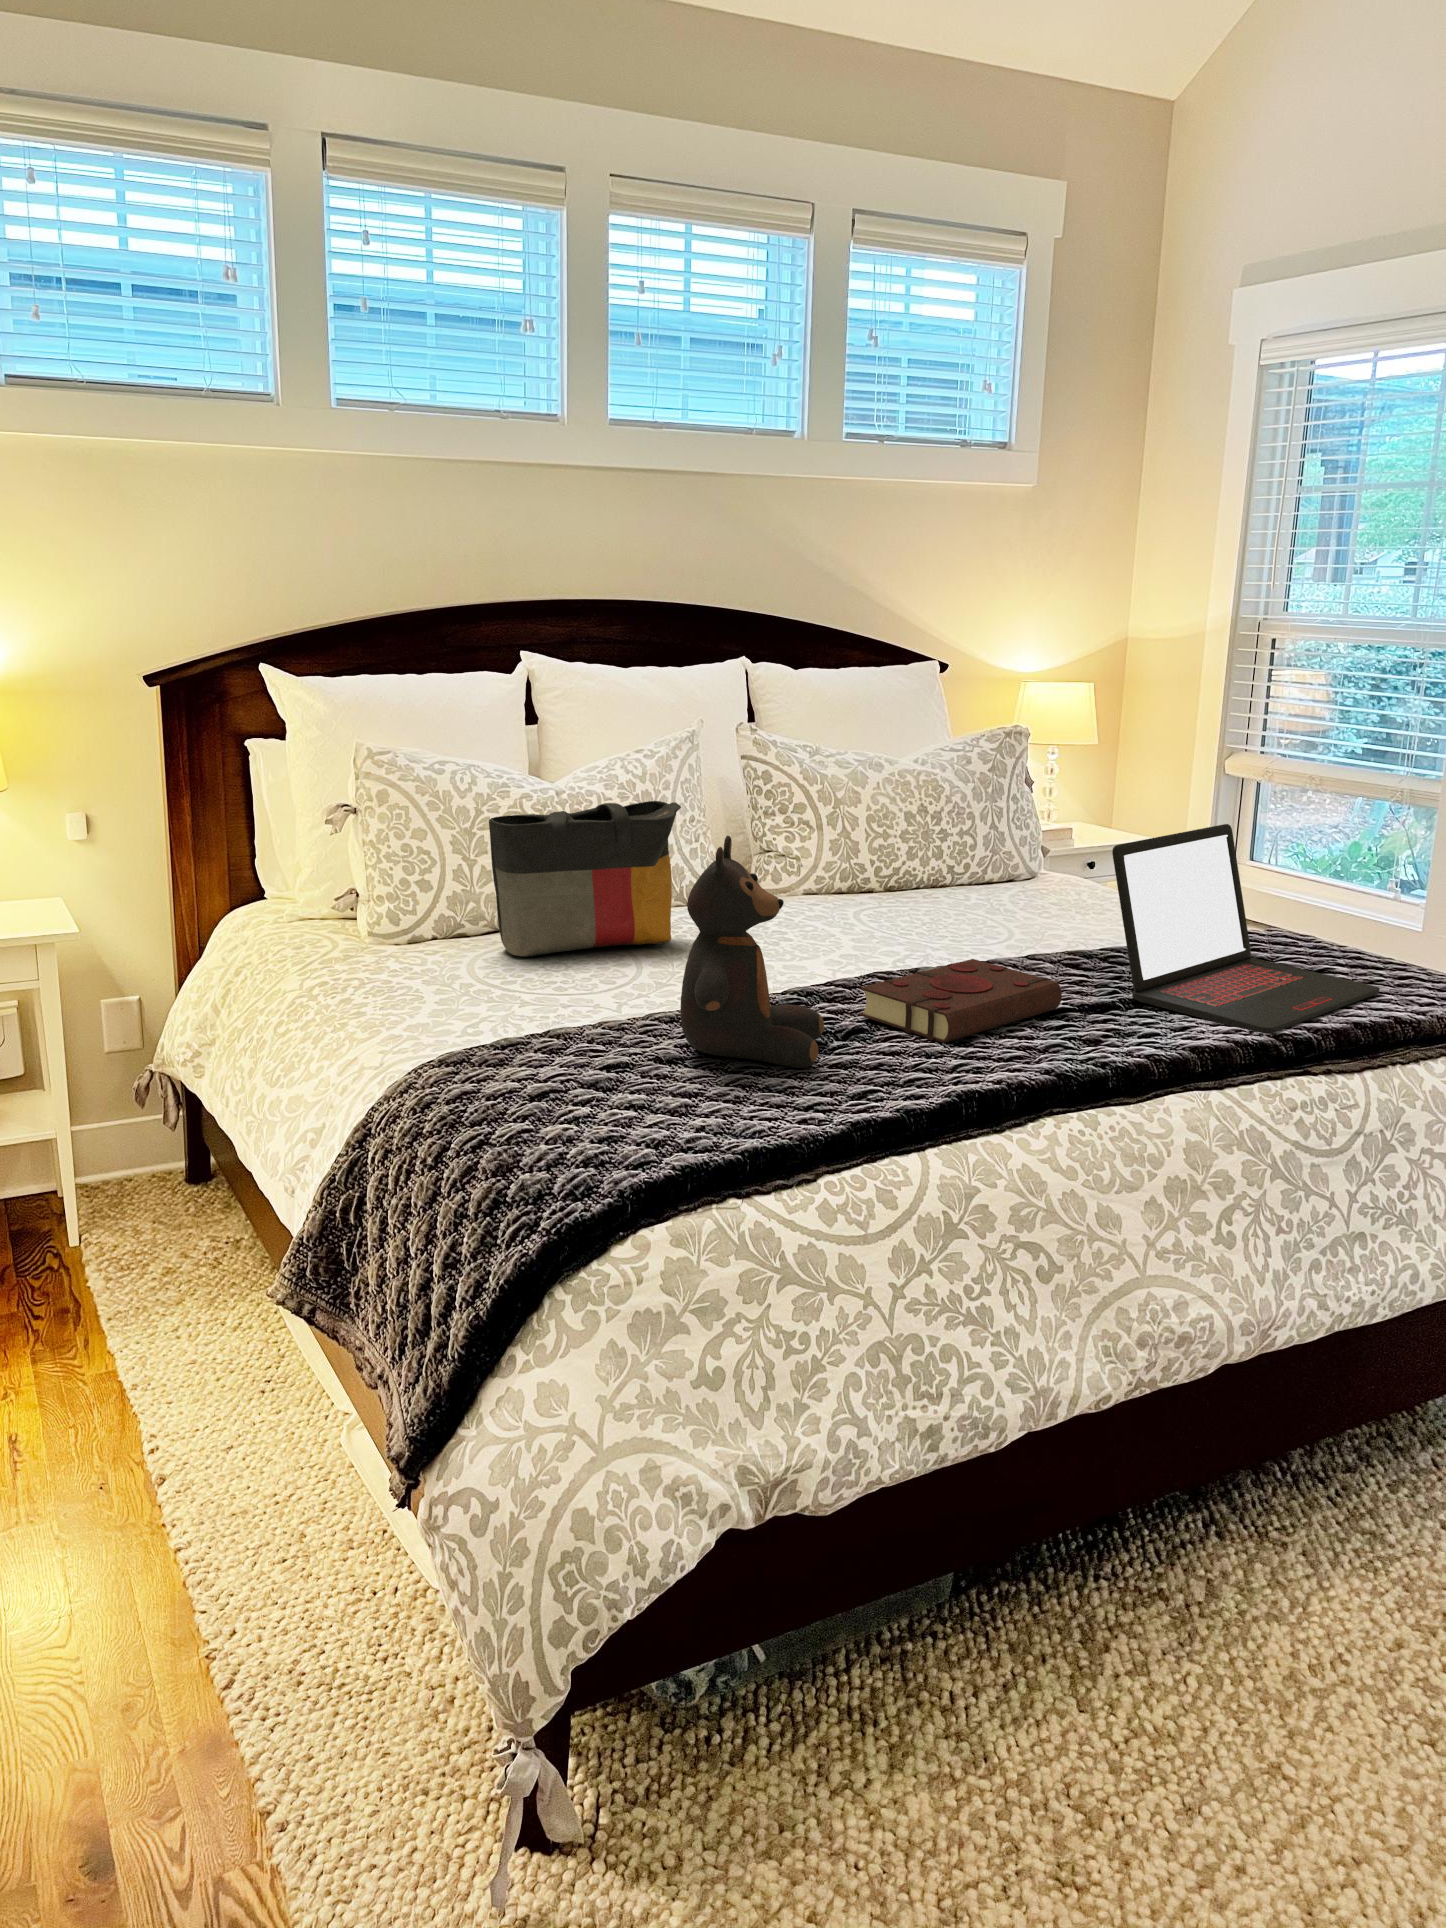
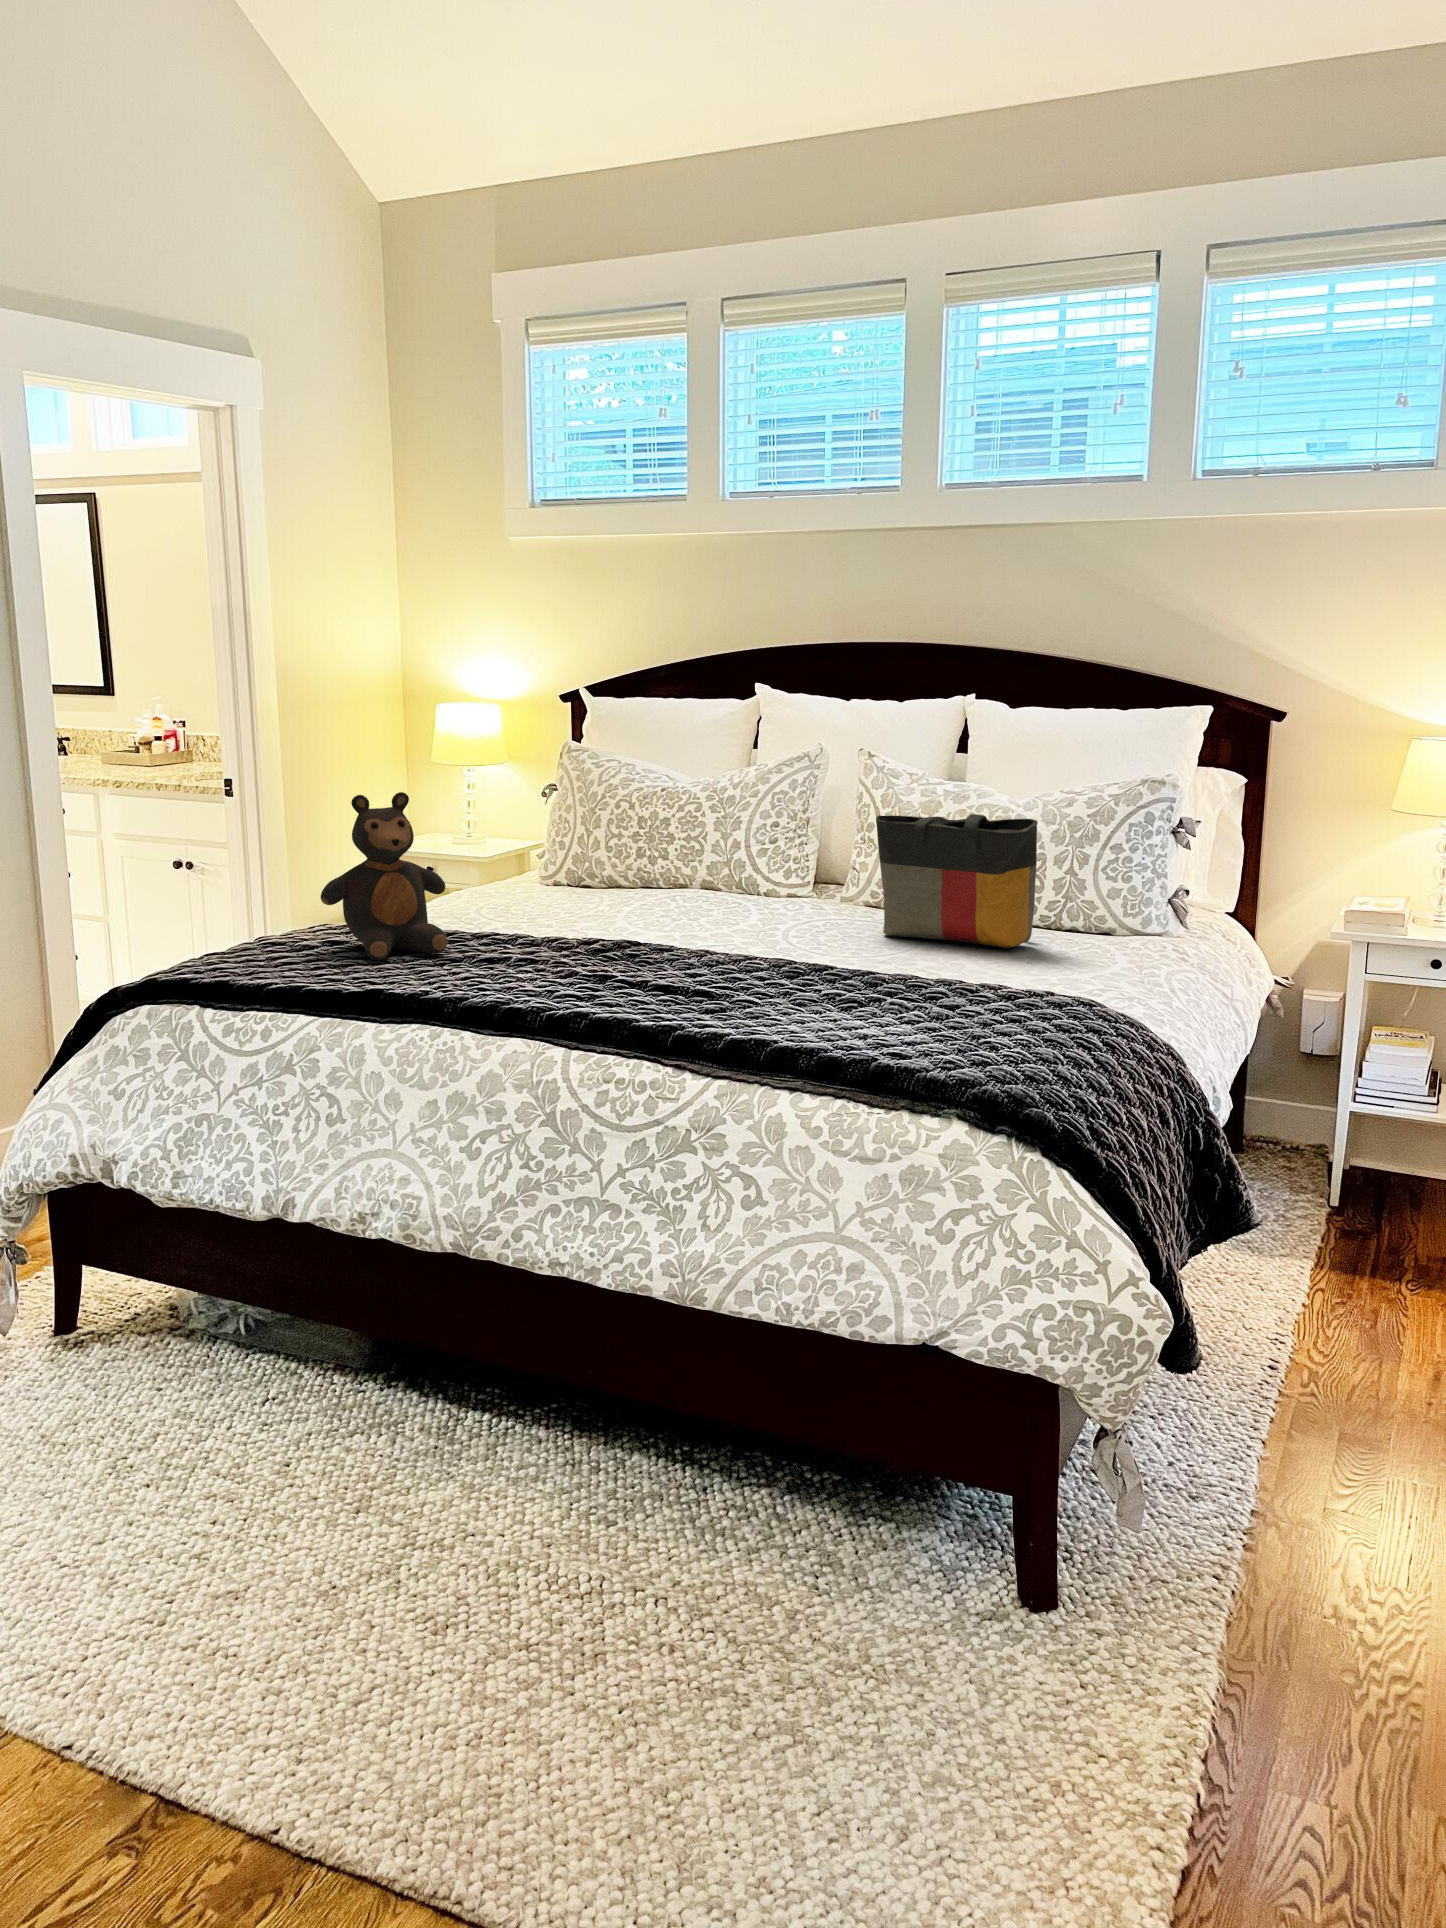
tote bag: present [489,801,681,957] -> present [876,814,1038,948]
laptop: present [1112,824,1380,1033] -> none [673,849,907,1036]
book: present [859,959,1062,1043] -> none [488,930,672,981]

